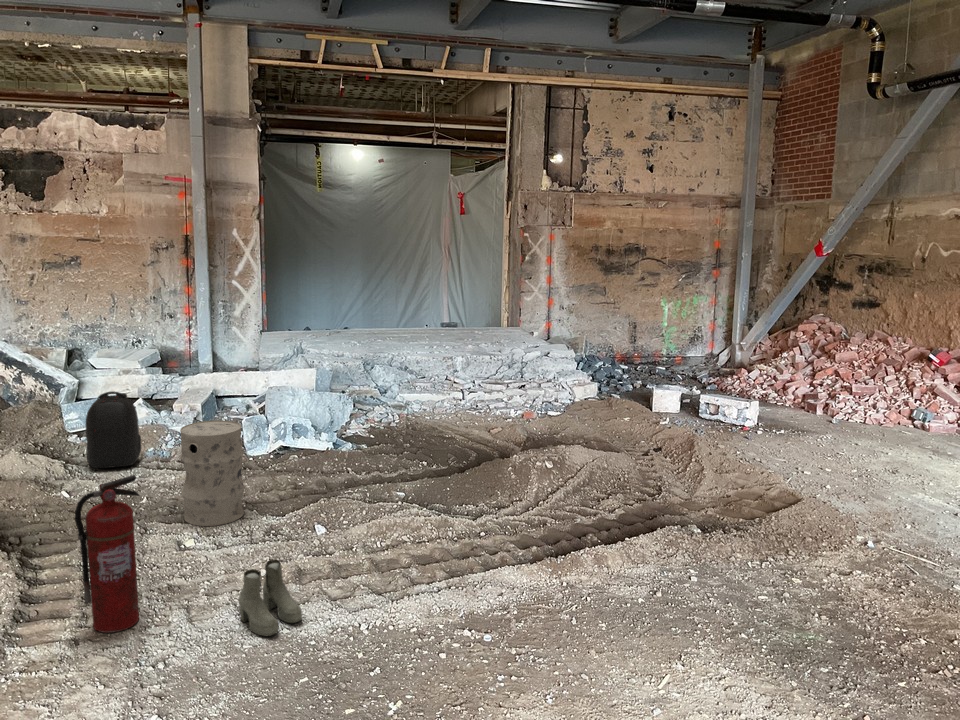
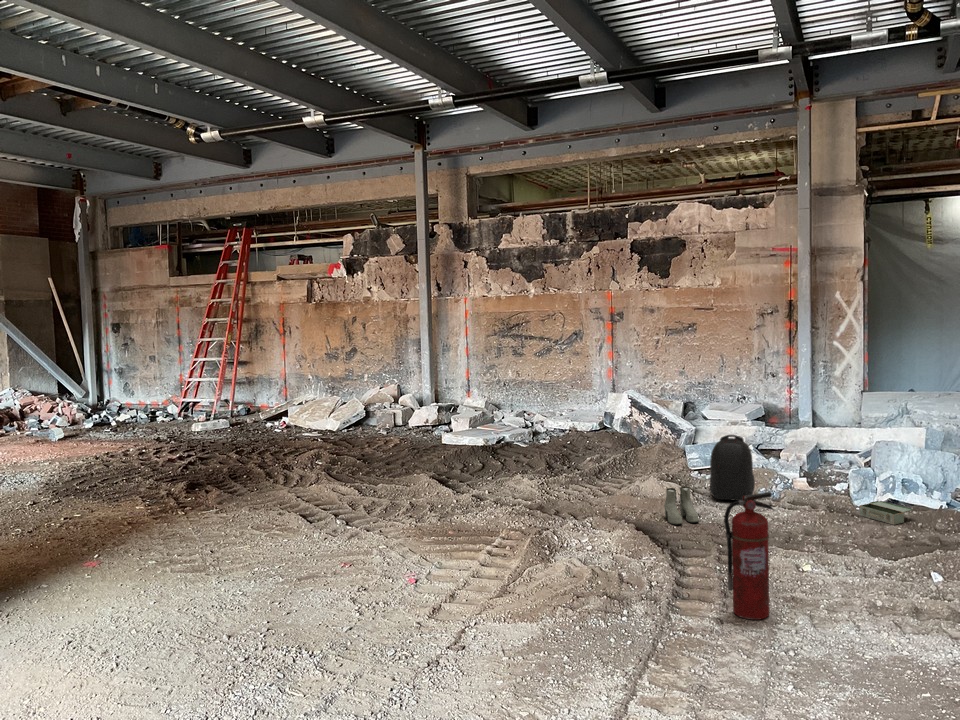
trash can: present [180,421,245,526] -> none [797,463,855,559]
toolbox: none [252,448,302,472] -> present [860,501,913,525]
boots: present [239,560,302,636] -> present [664,487,699,524]

